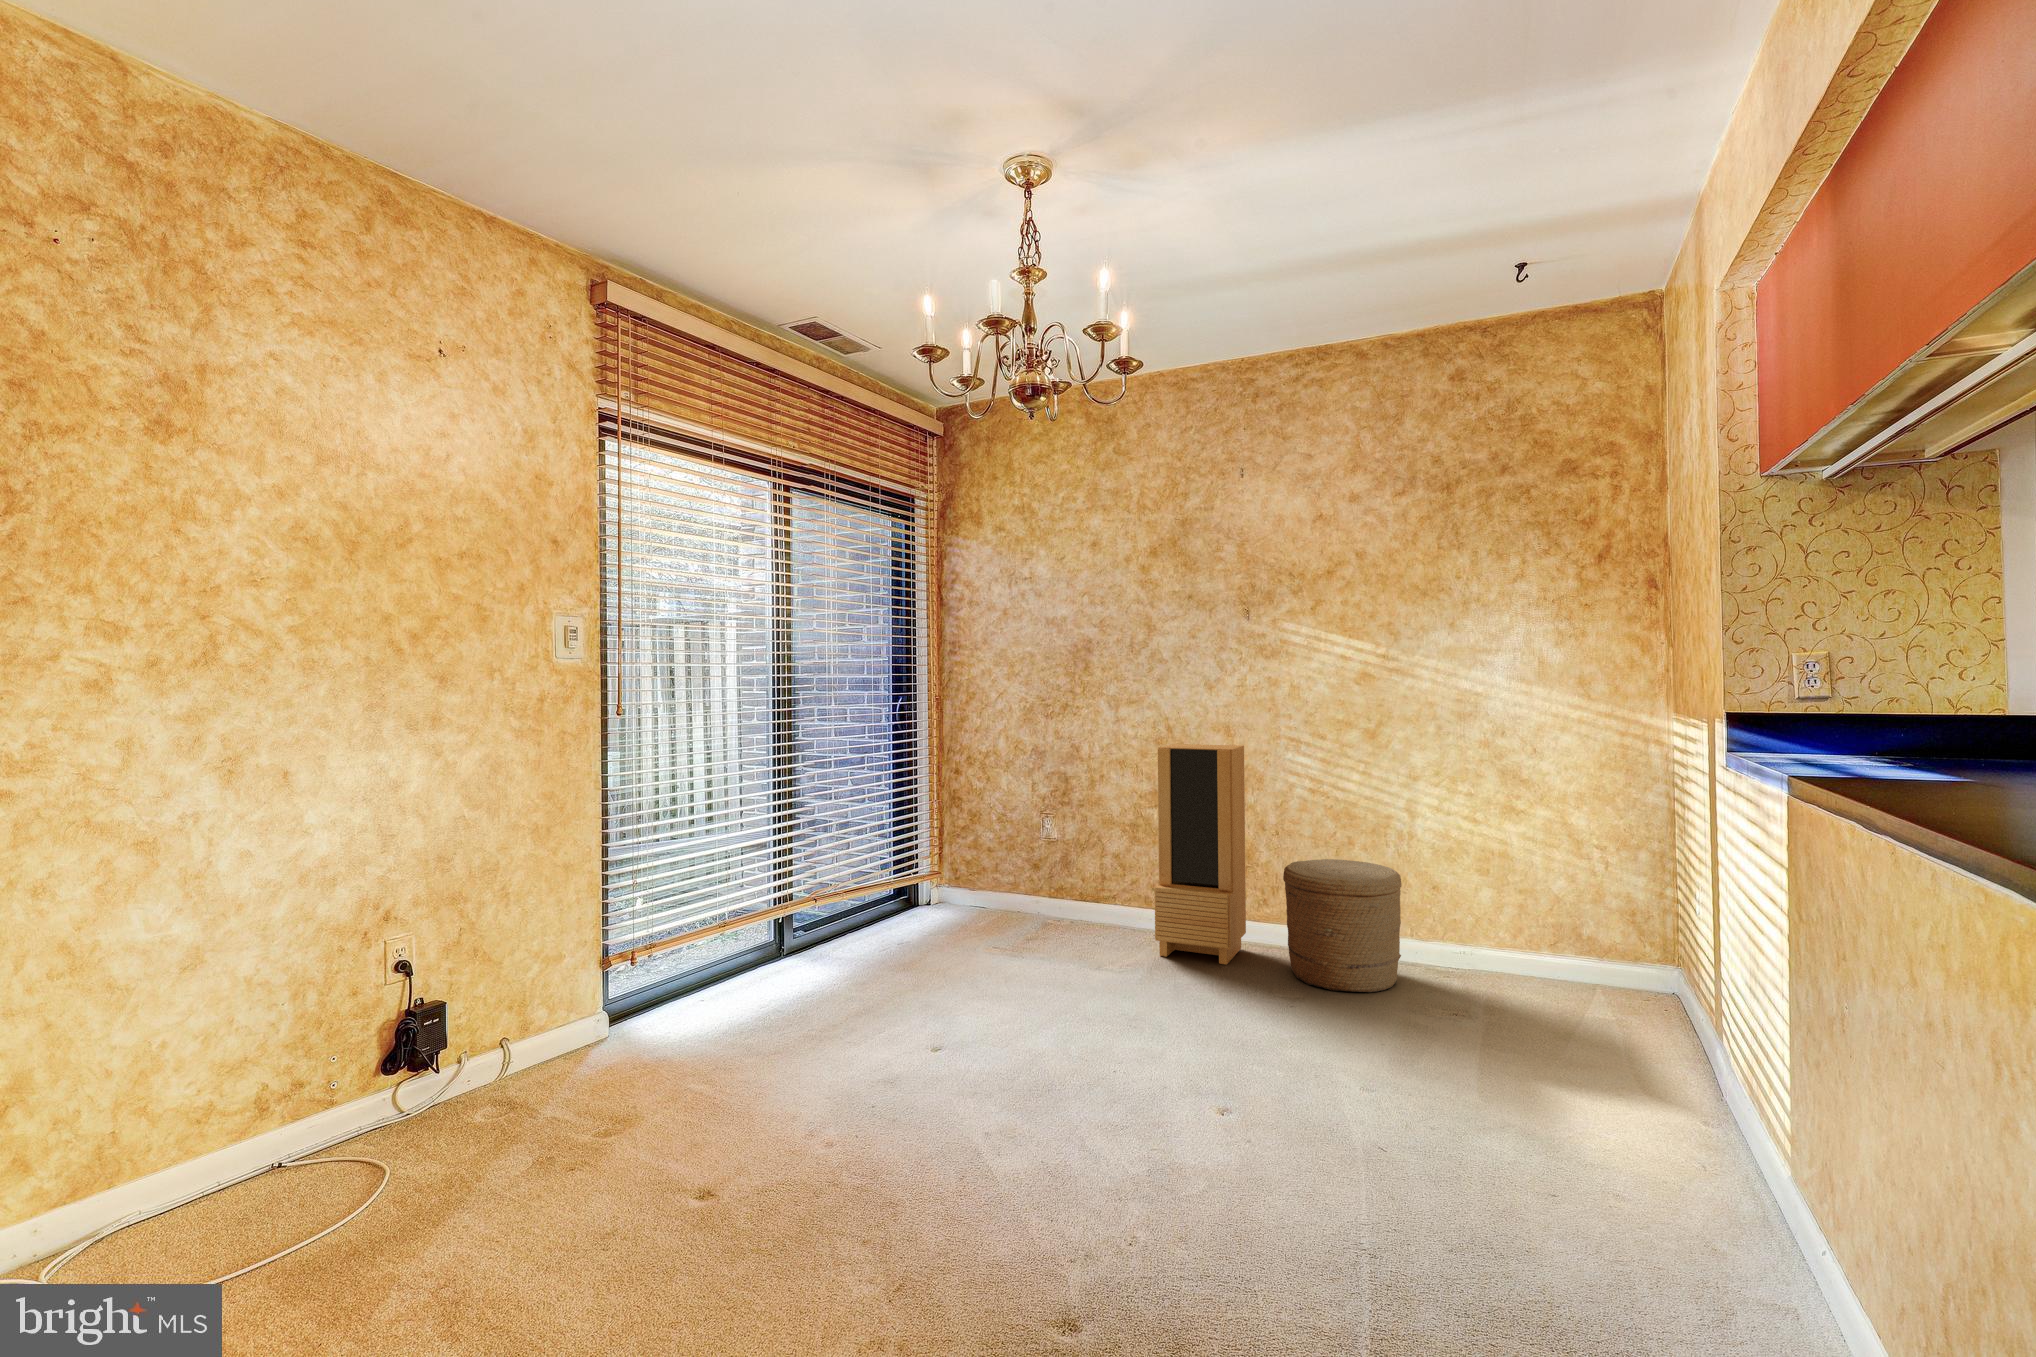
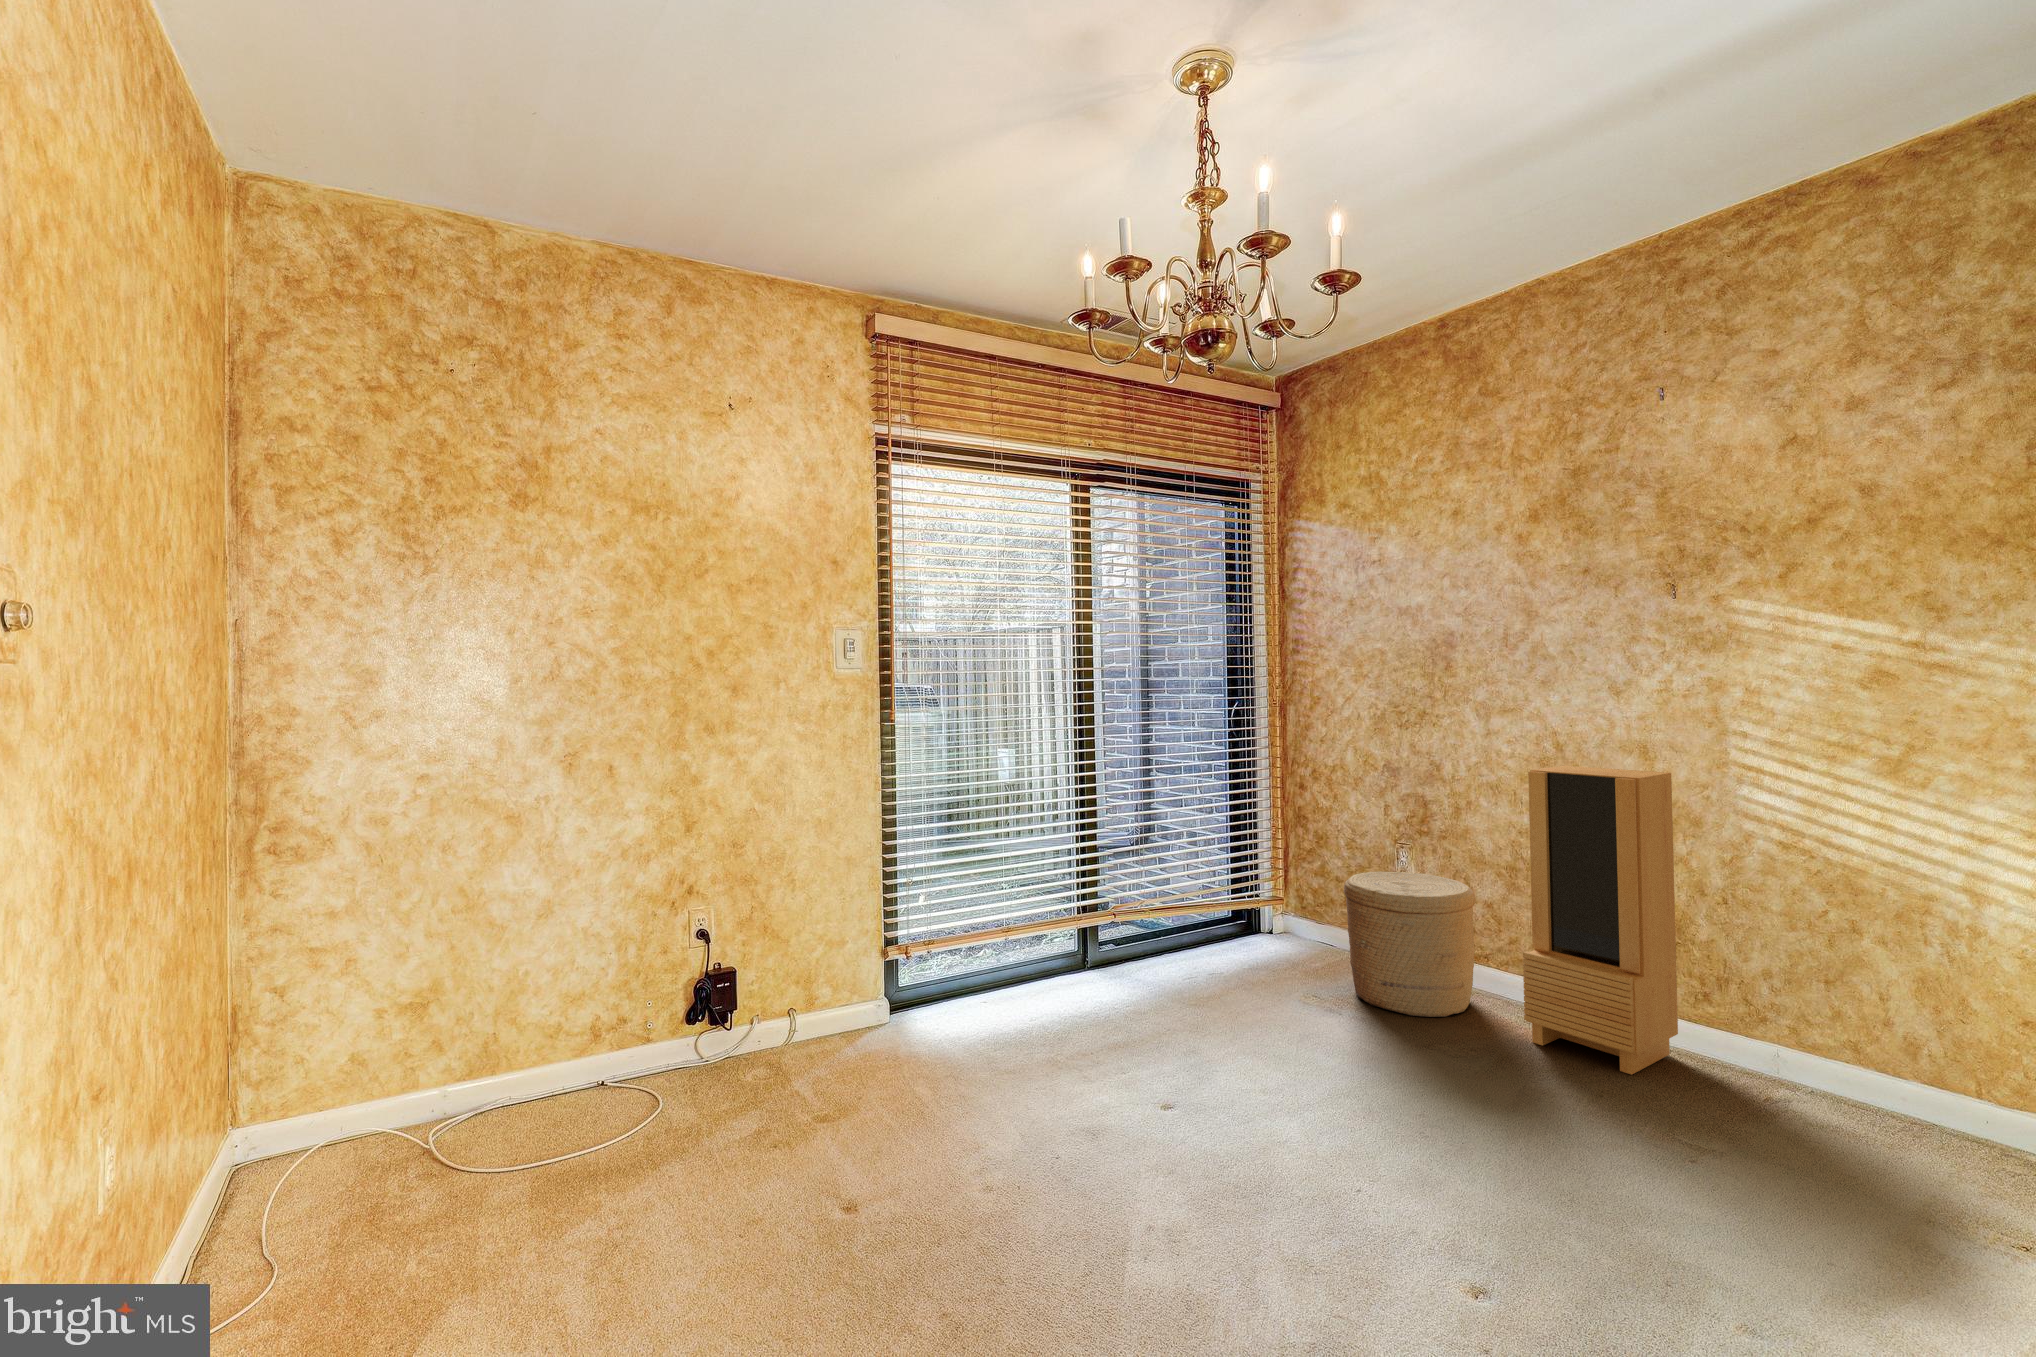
woven basket: present [1283,859,1401,992] -> present [1344,872,1475,1017]

